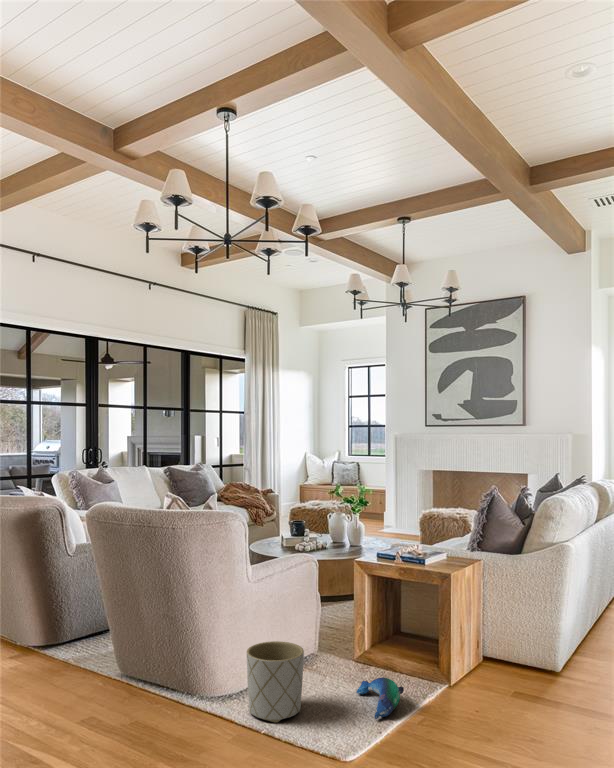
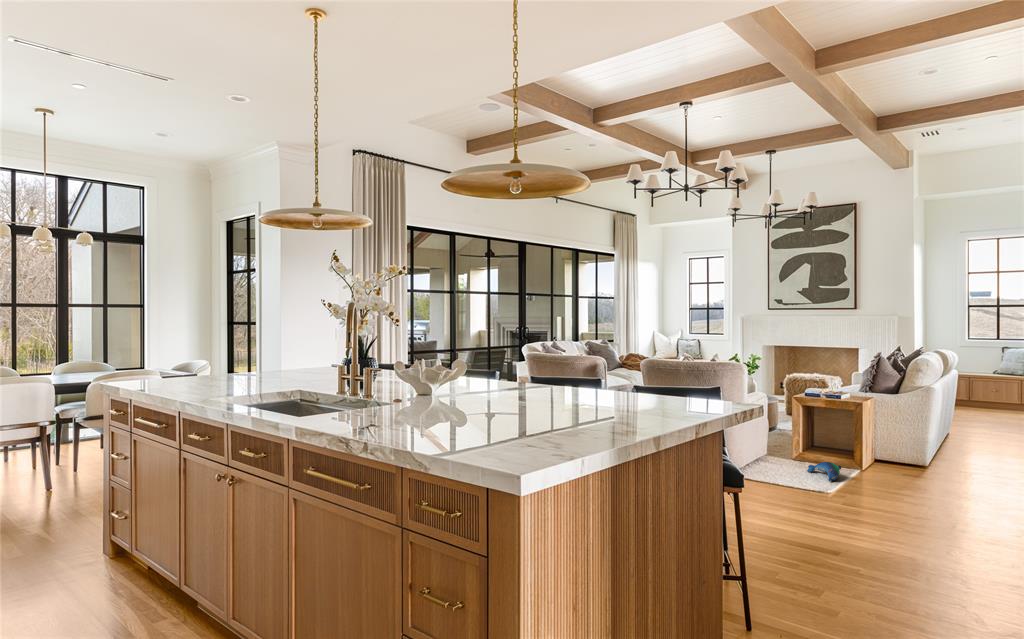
planter: present [247,641,304,723] -> none [748,441,784,482]

